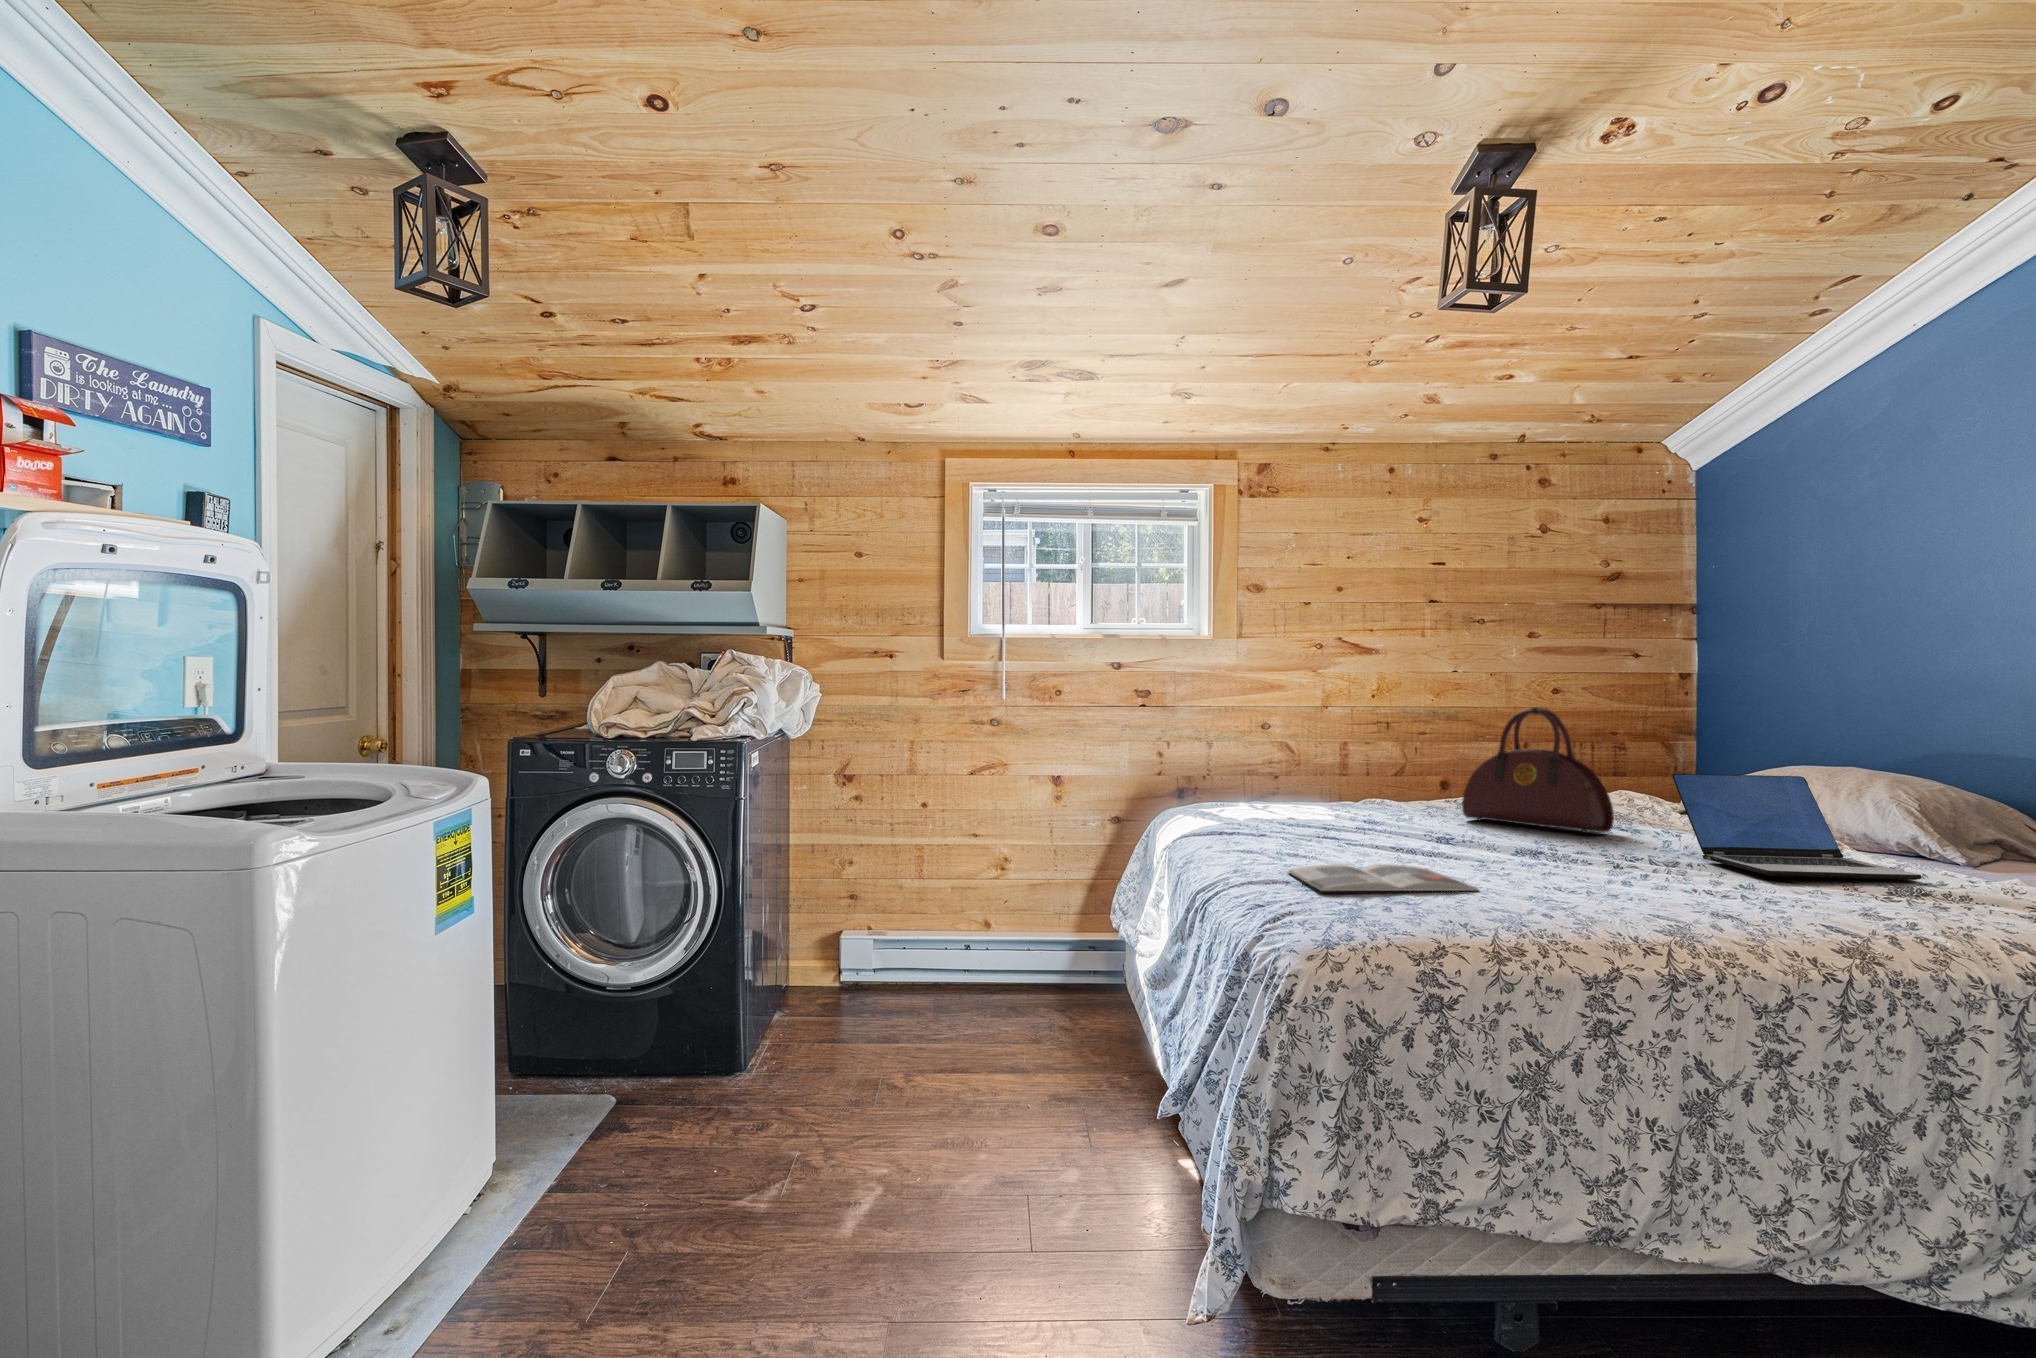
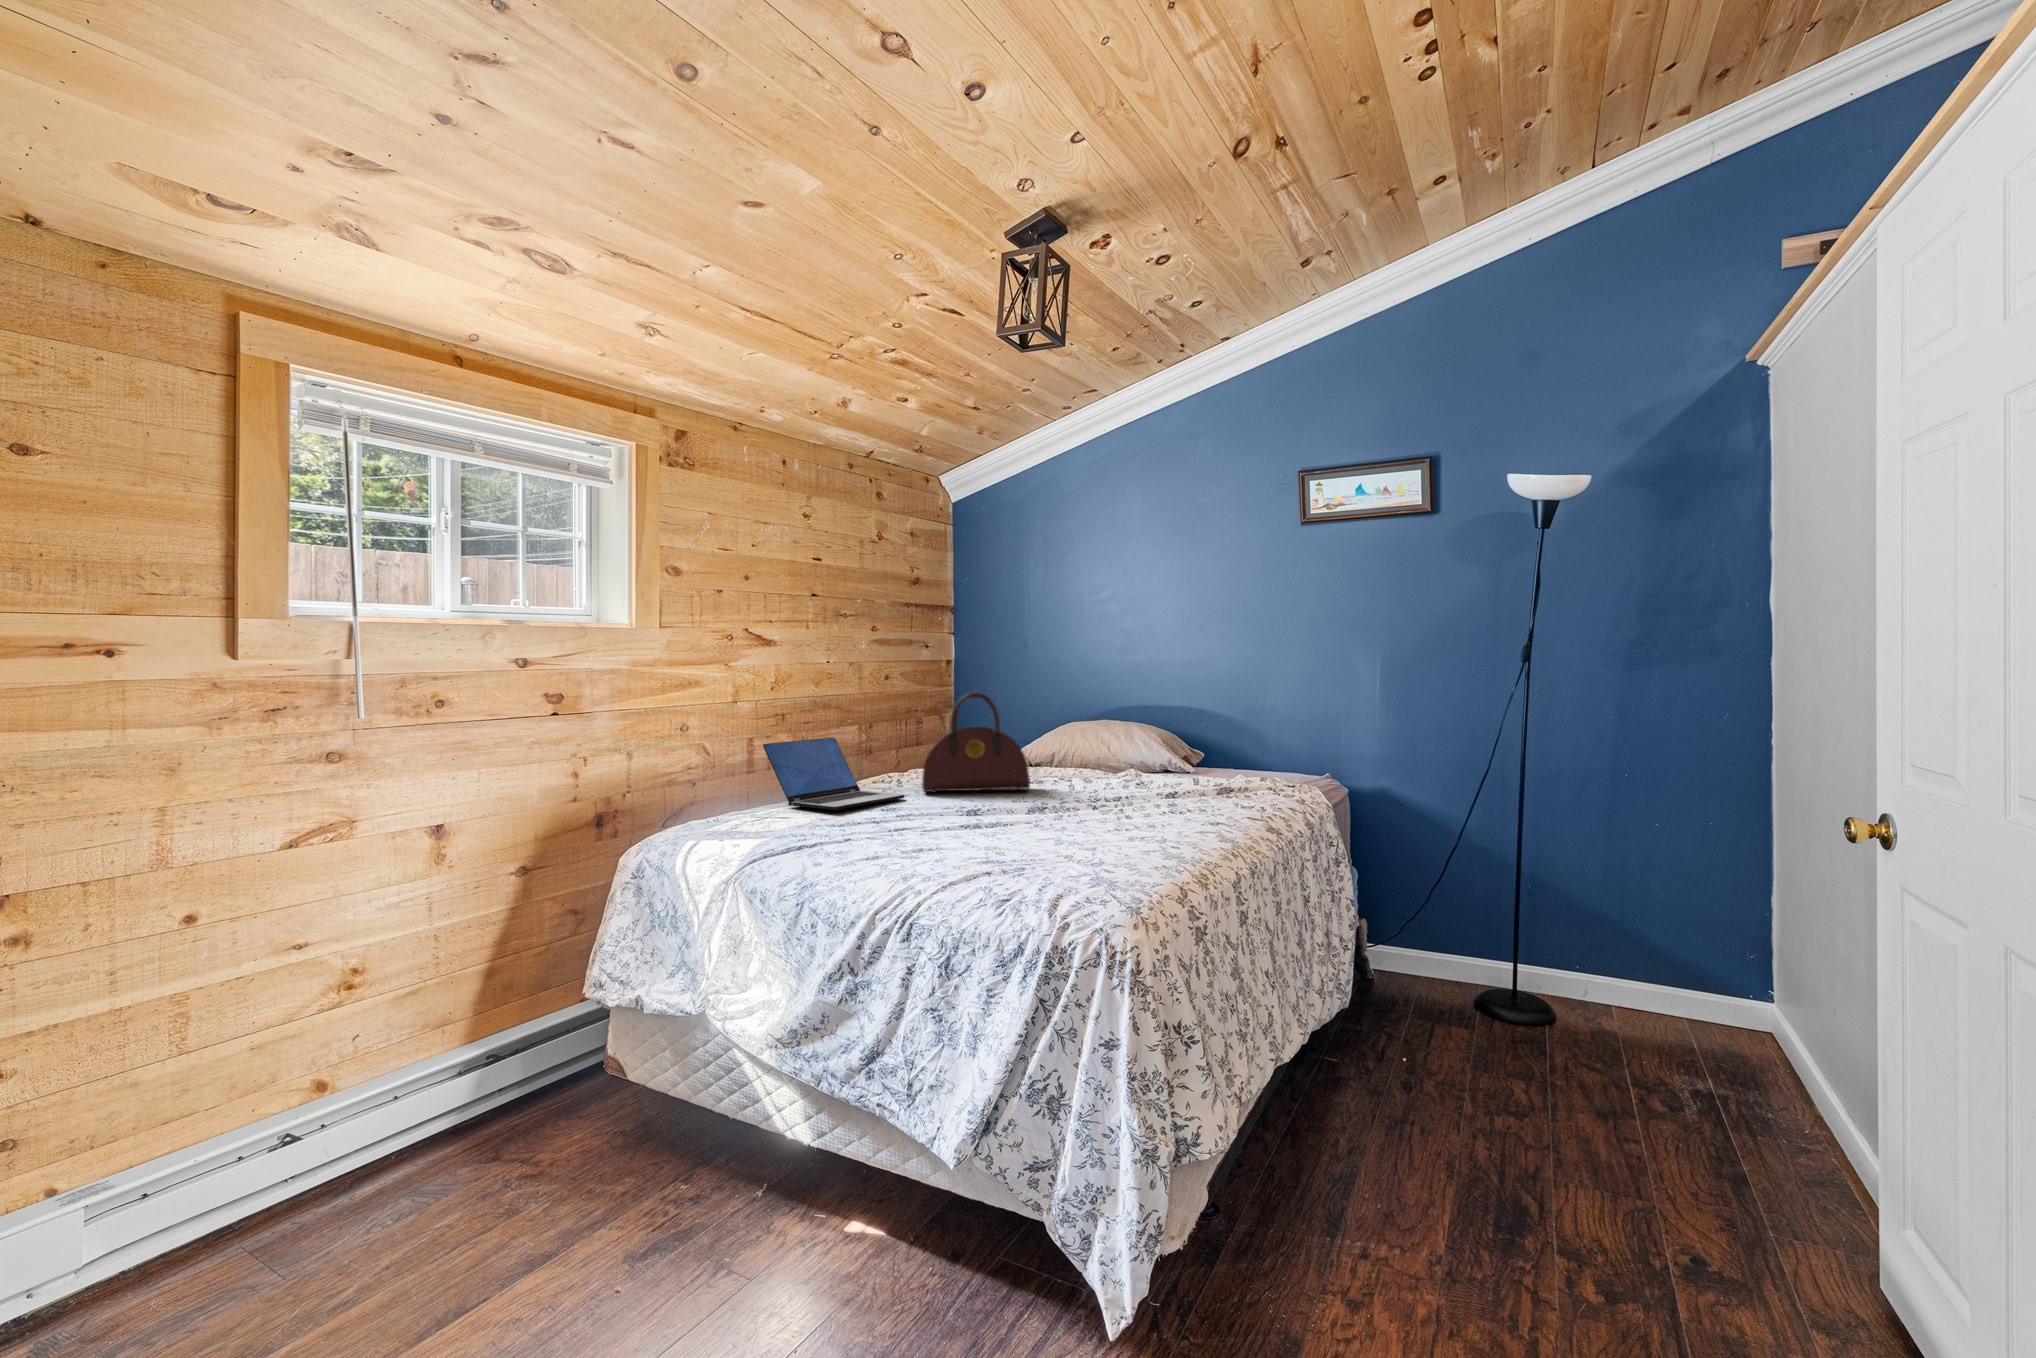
laptop: present [1672,774,1922,880] -> present [763,738,905,810]
magazine: present [1288,864,1478,891] -> none [961,839,1103,875]

